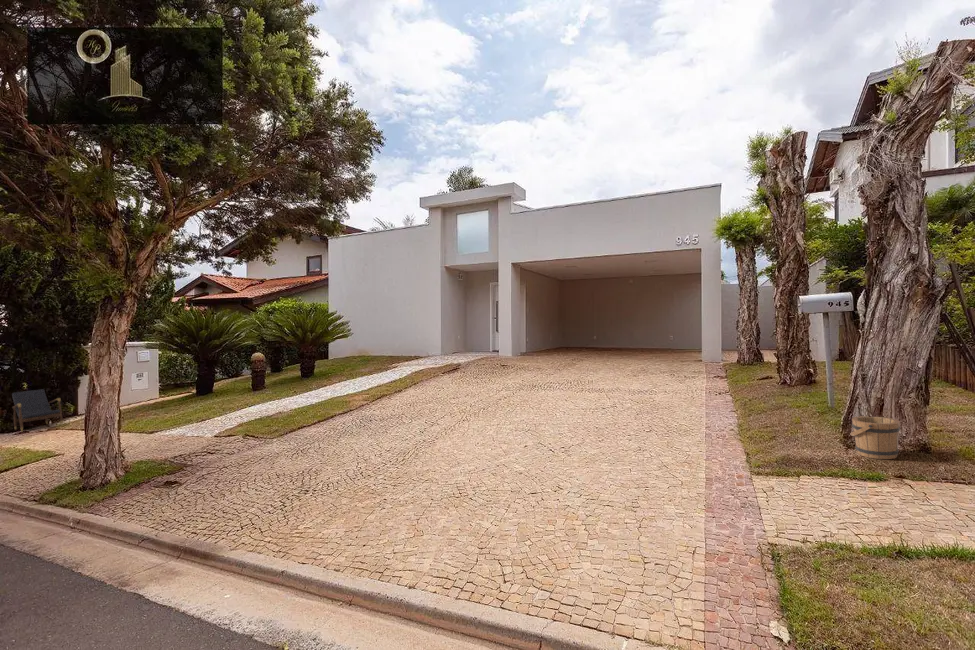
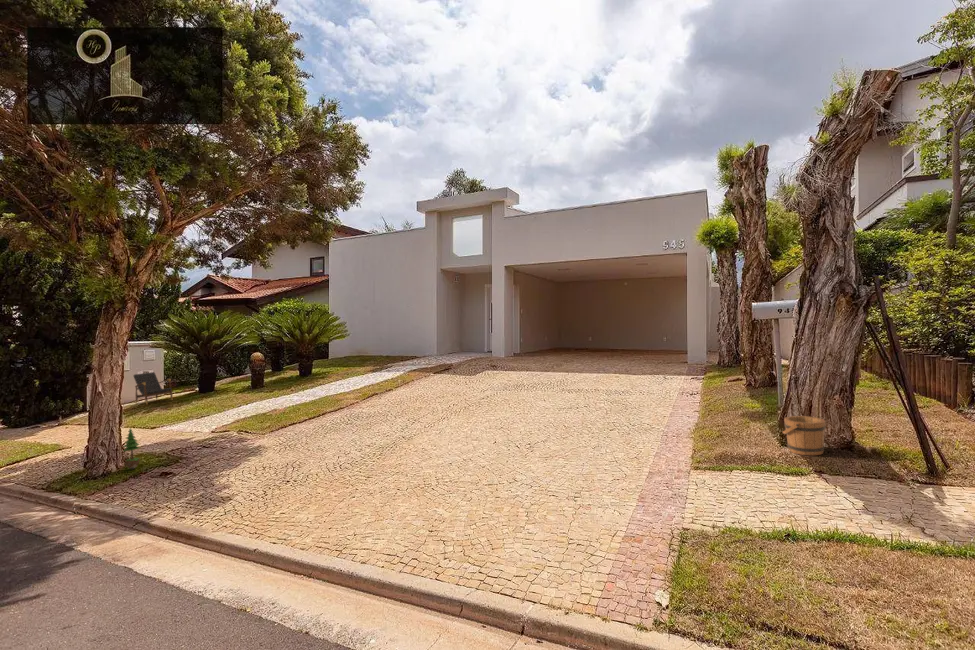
lounge chair: present [12,389,63,432] -> present [134,372,172,404]
potted tree: none [122,433,142,479] -> present [124,429,139,469]

